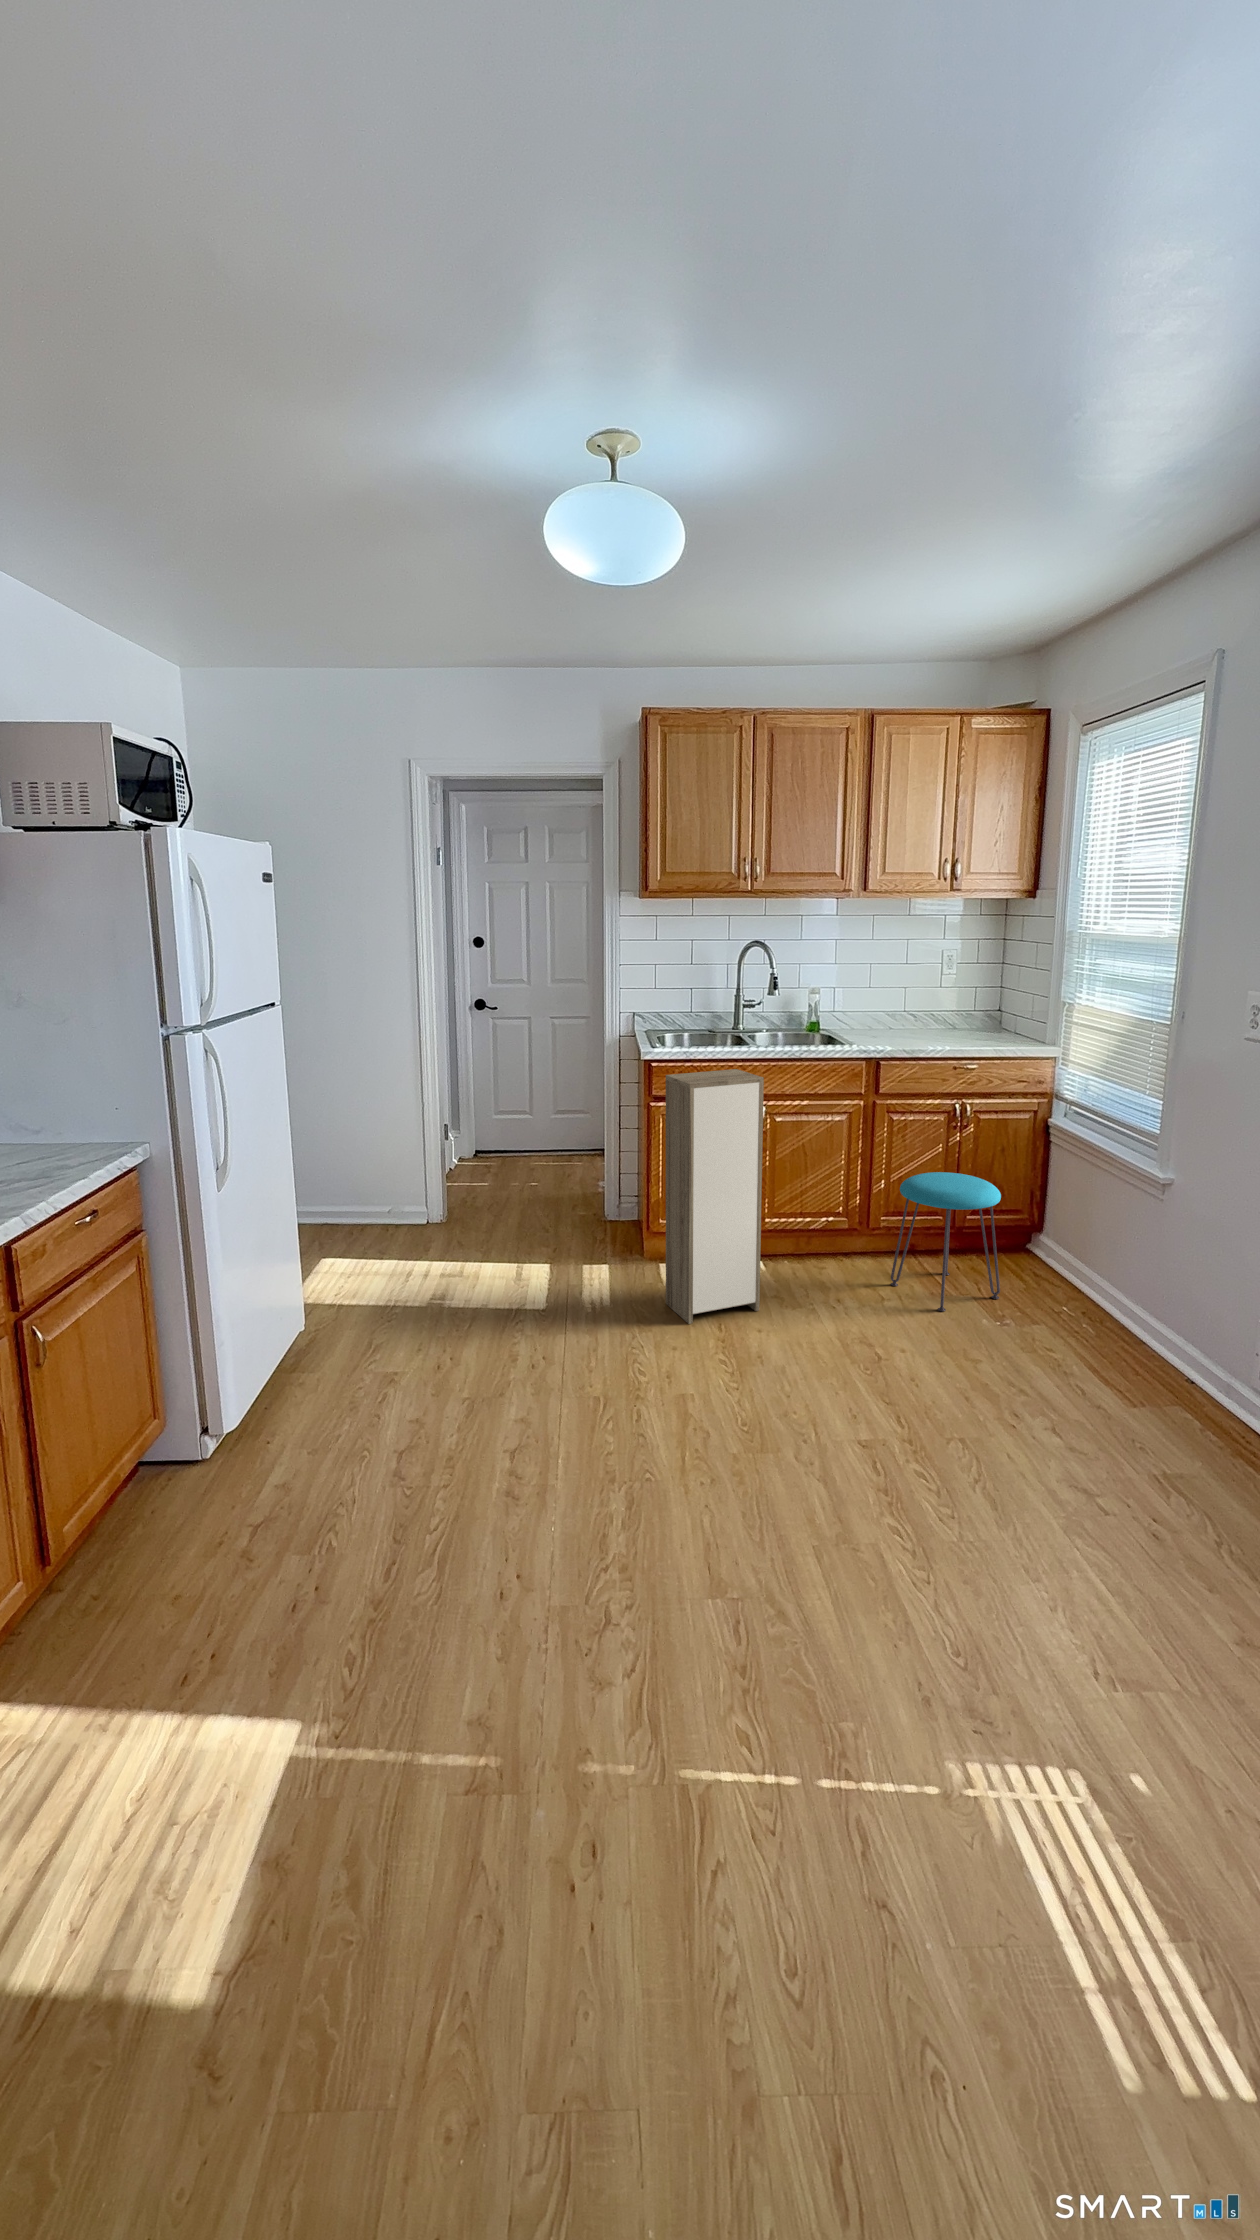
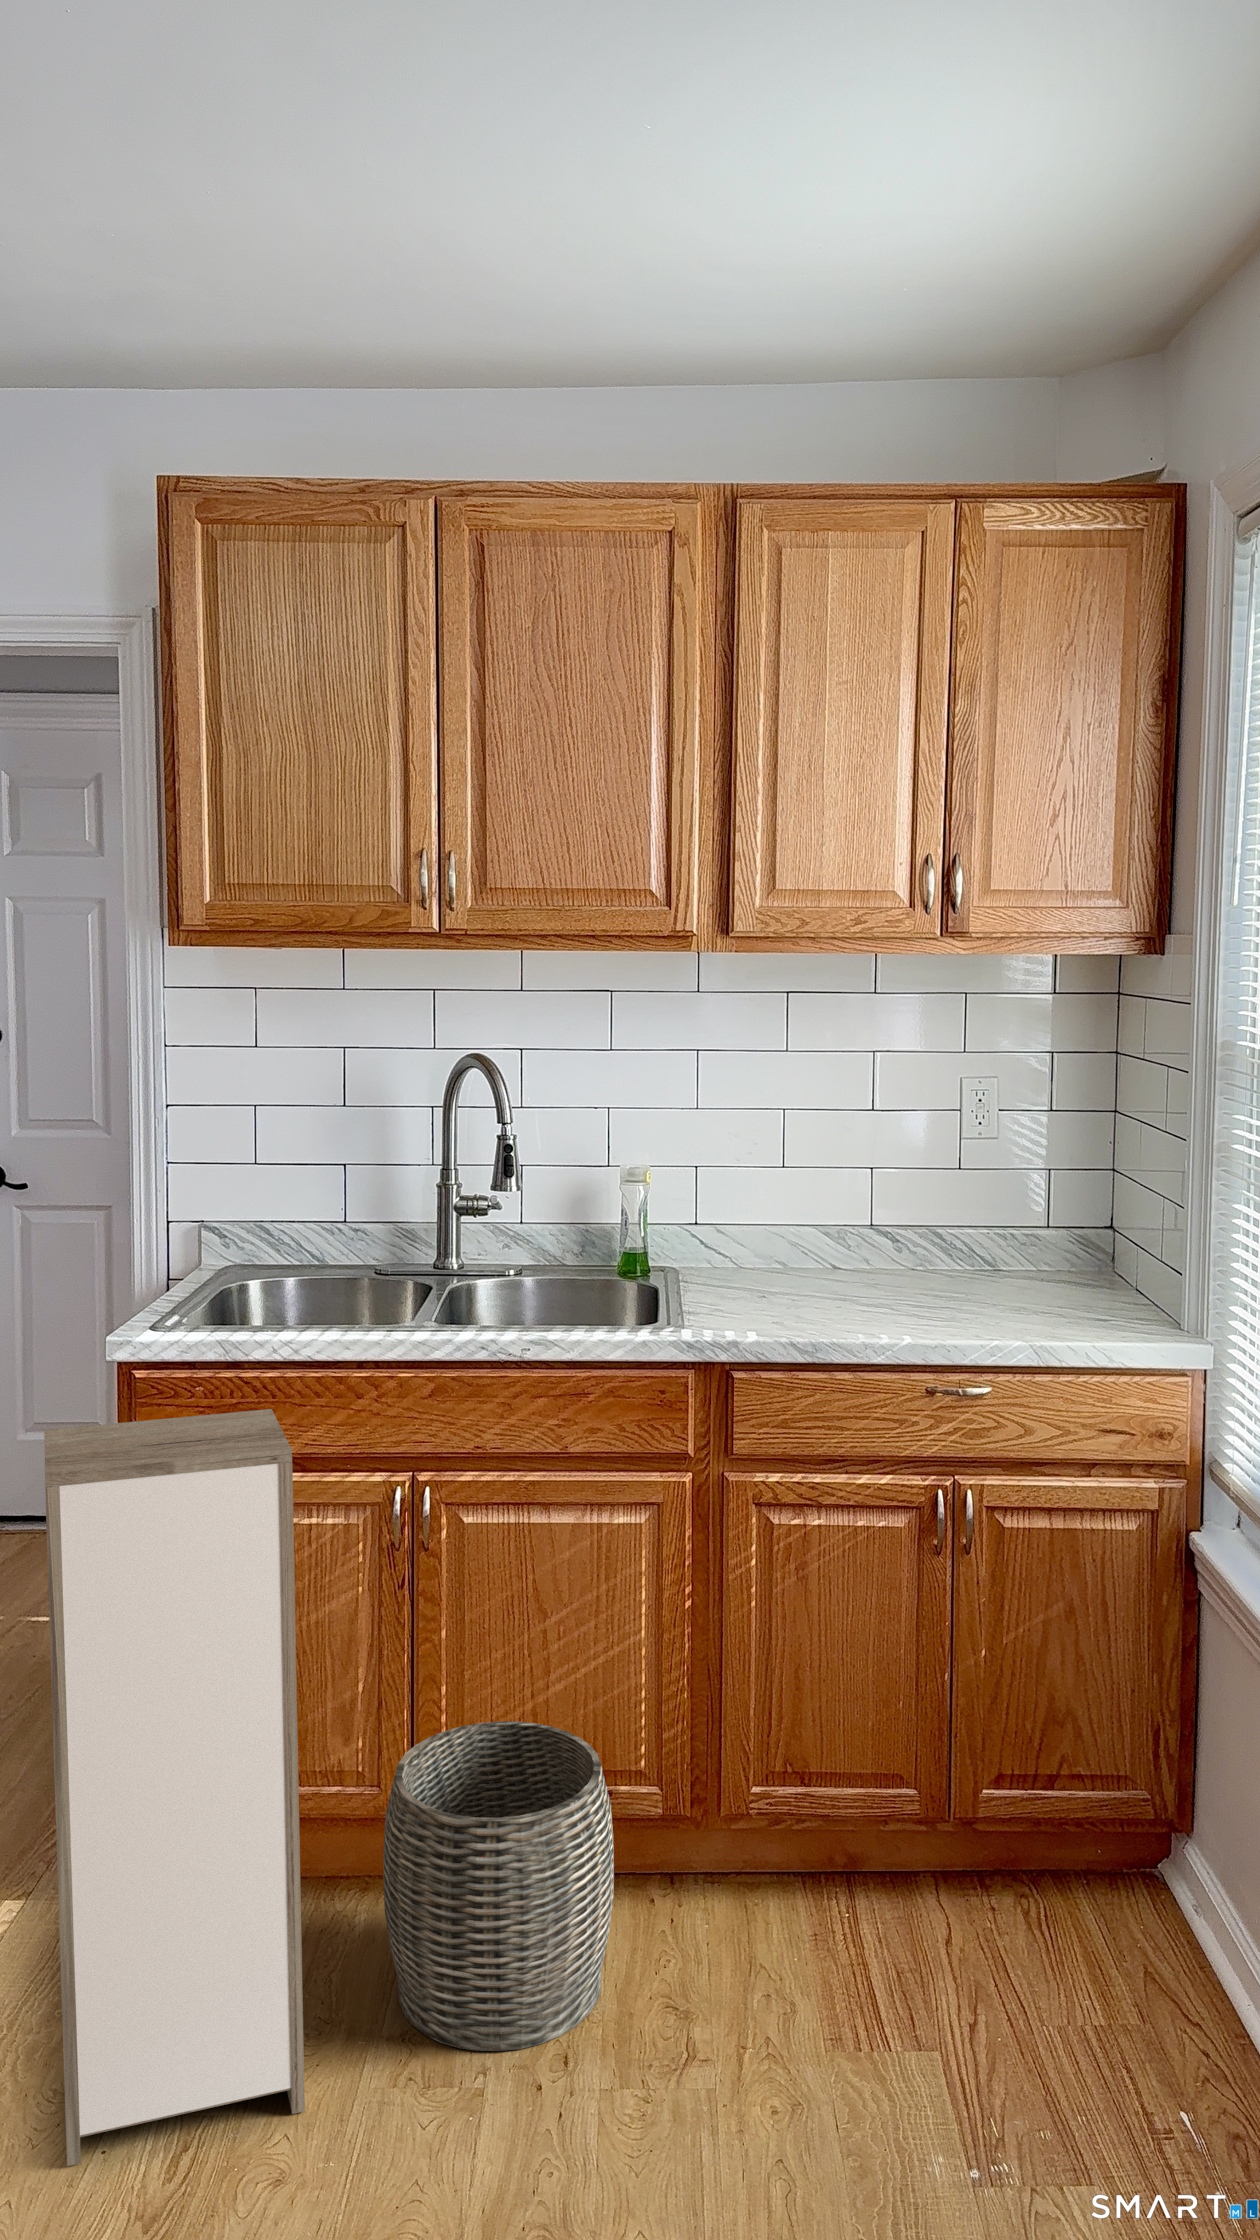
stool: present [891,1172,1001,1311] -> none [729,1693,1012,2139]
woven basket: none [763,1191,848,1296] -> present [383,1721,614,2051]

